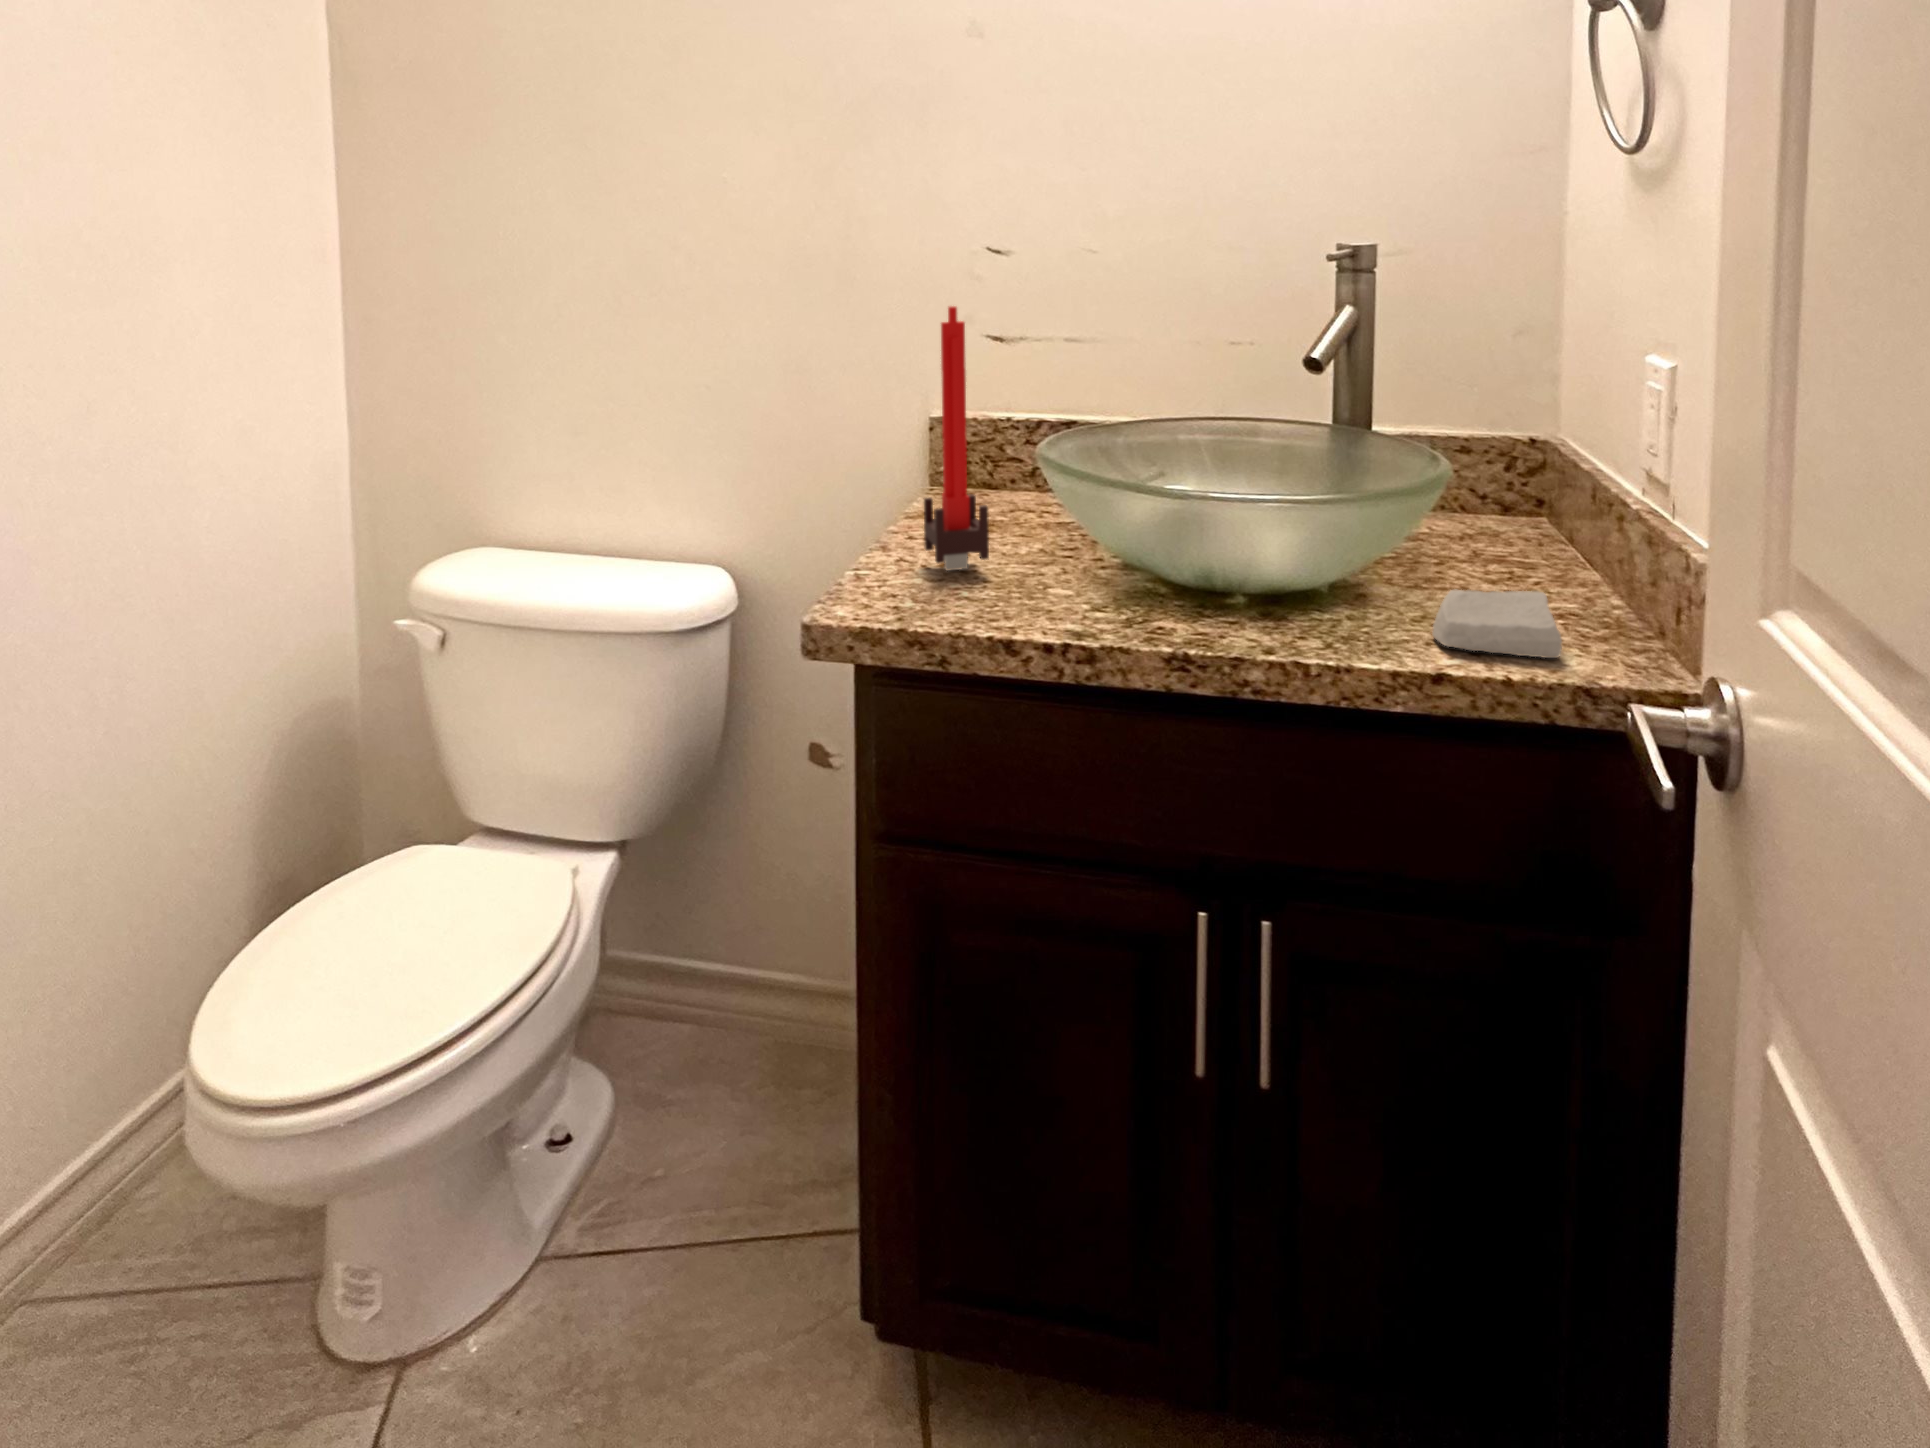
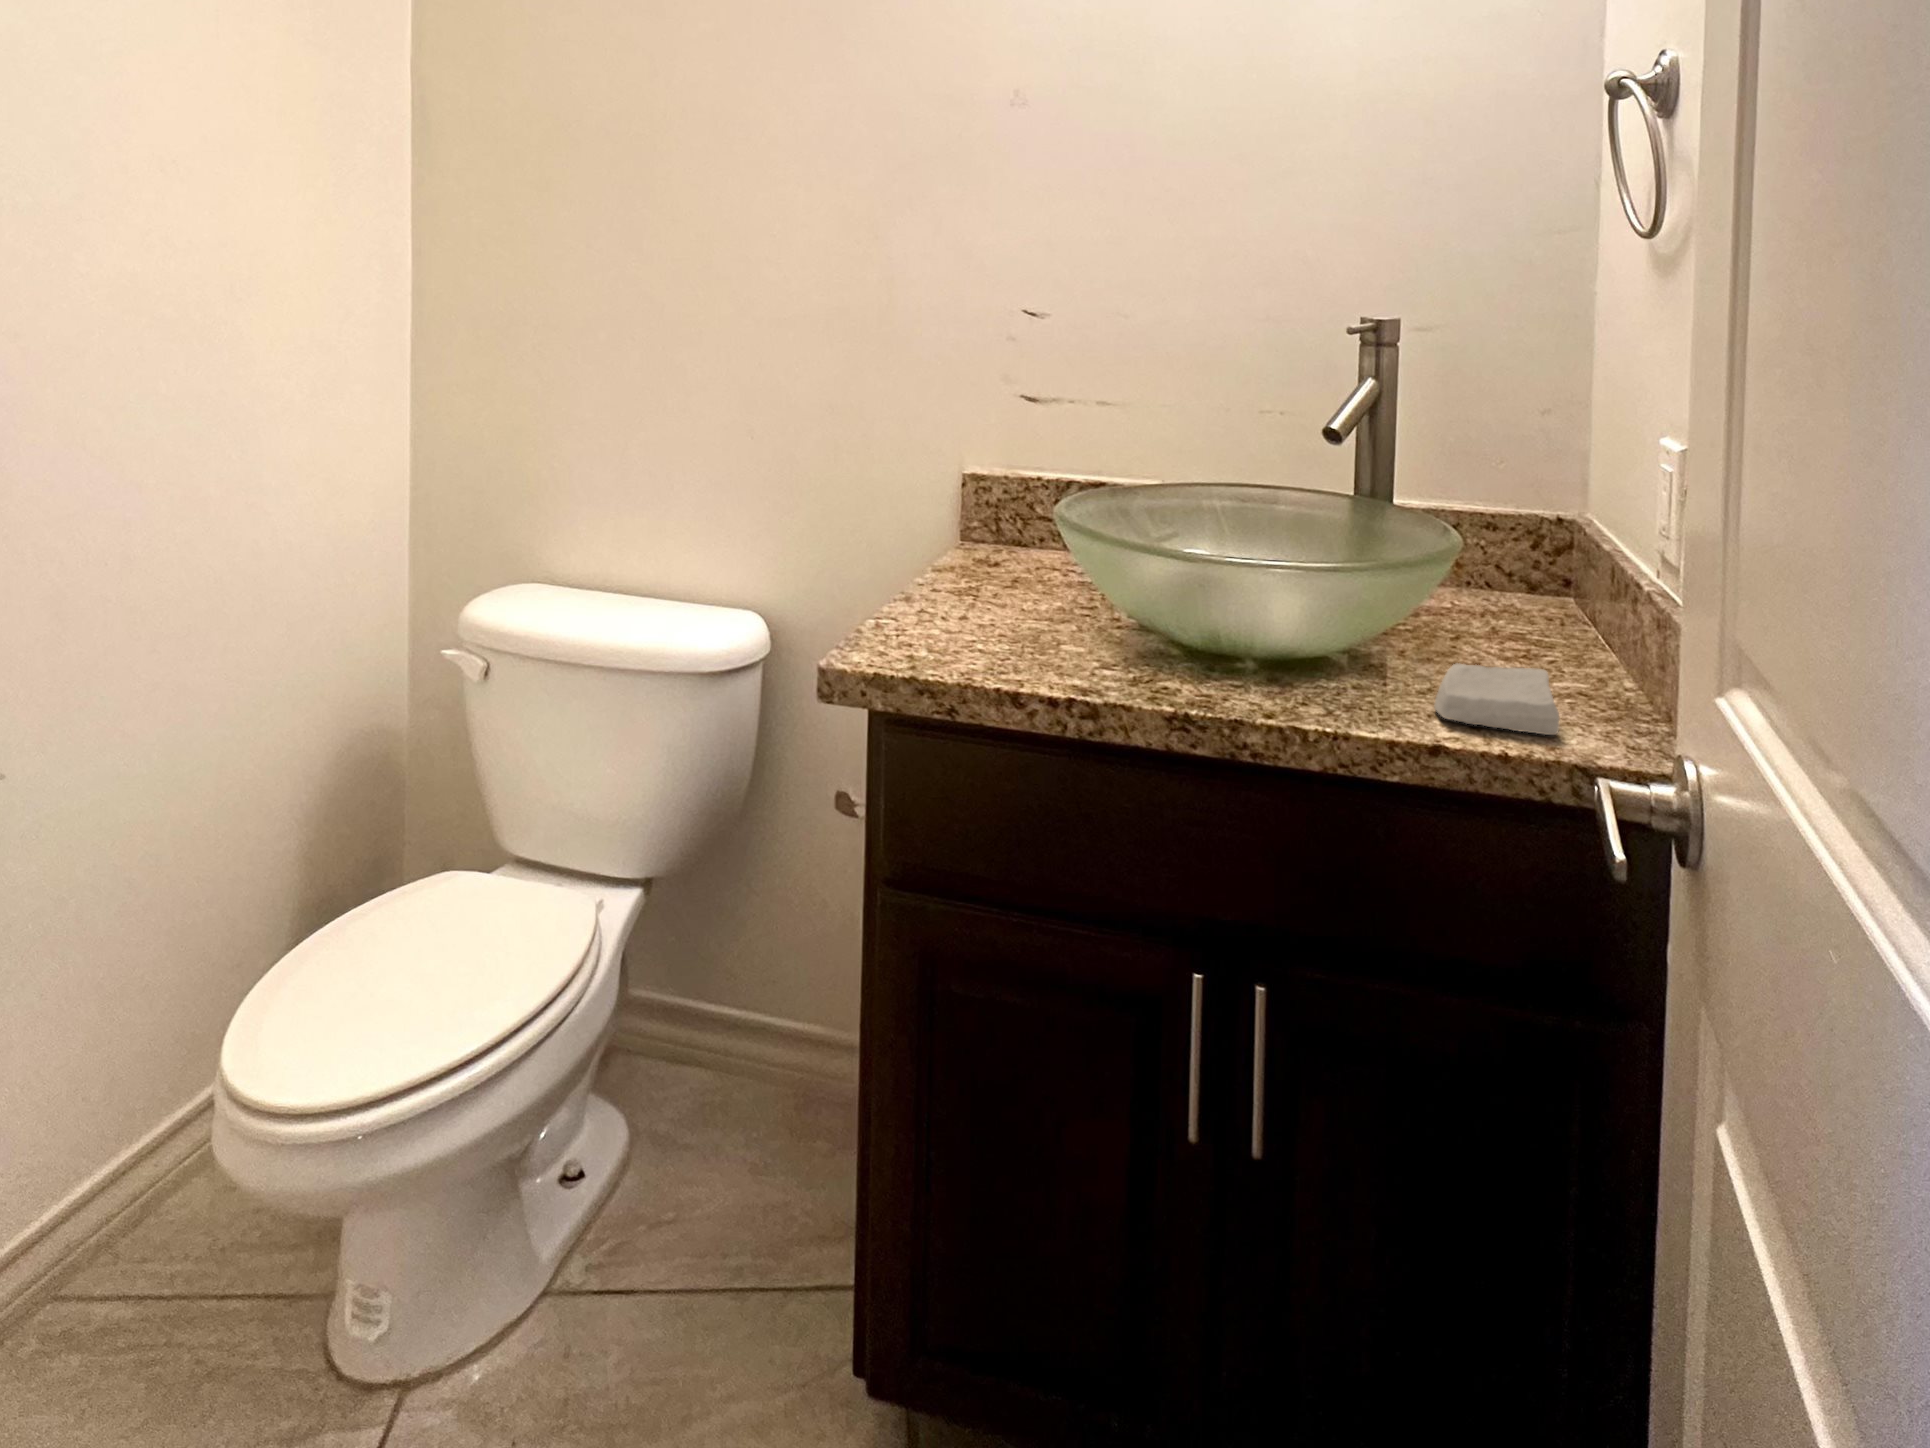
candle: present [924,306,989,570] -> none [945,367,1007,625]

